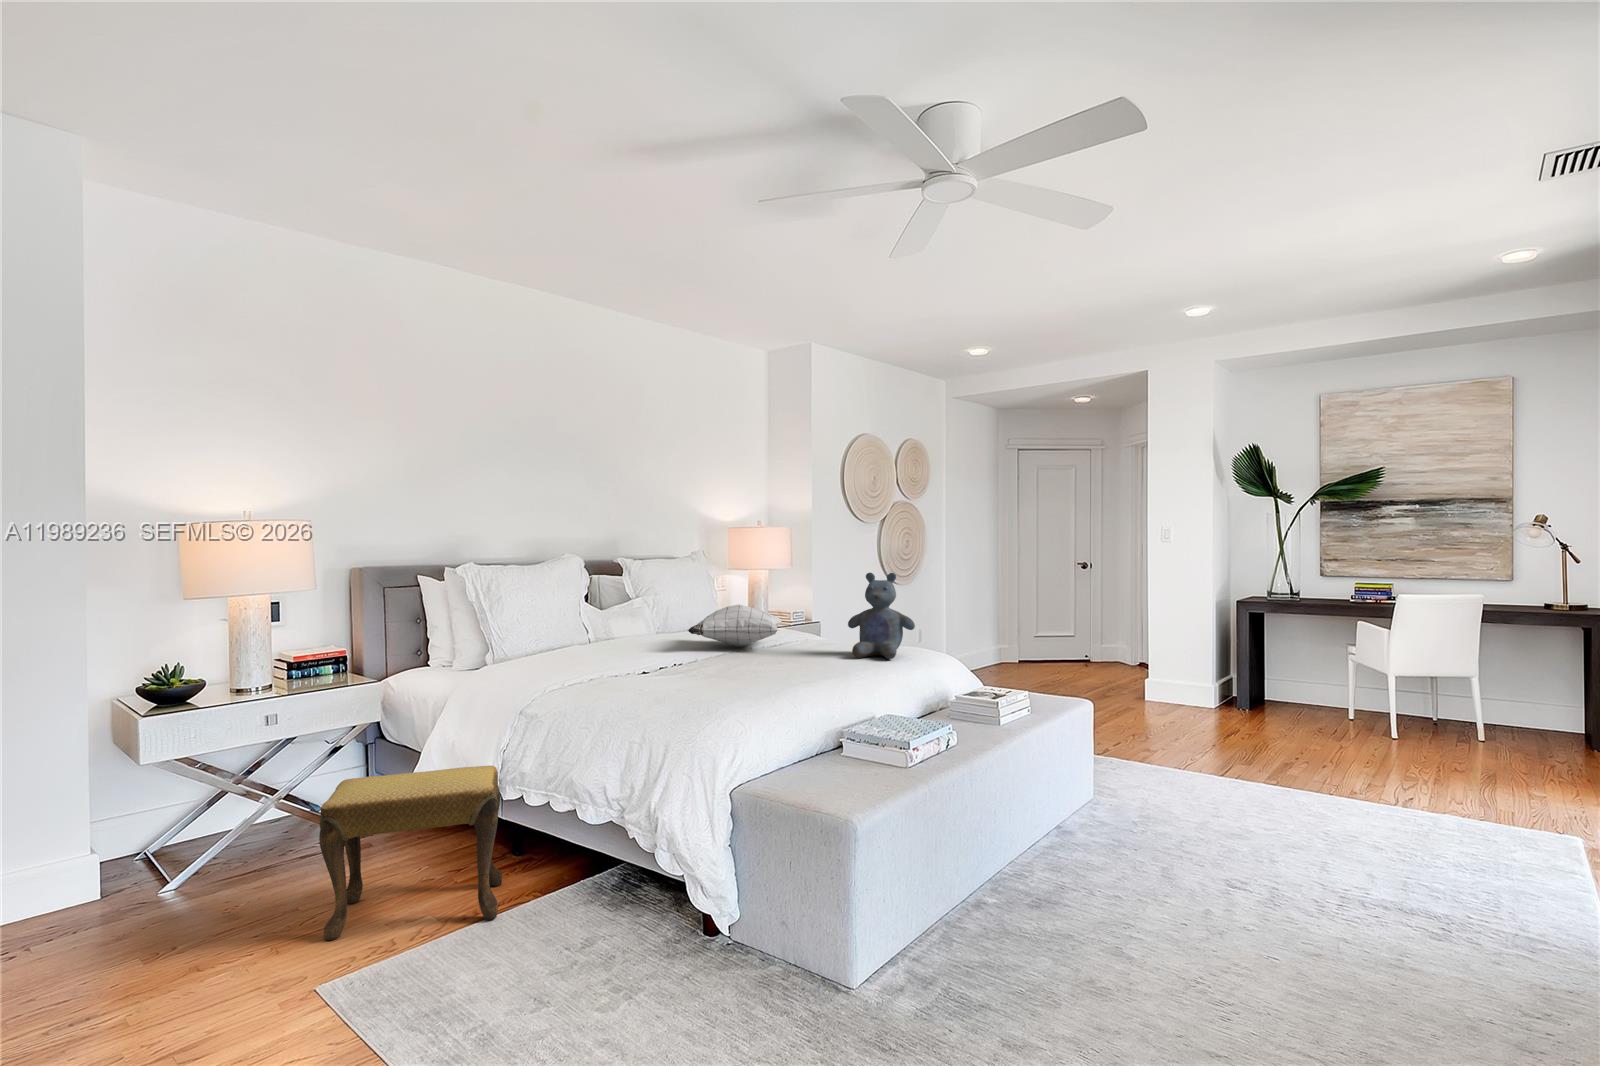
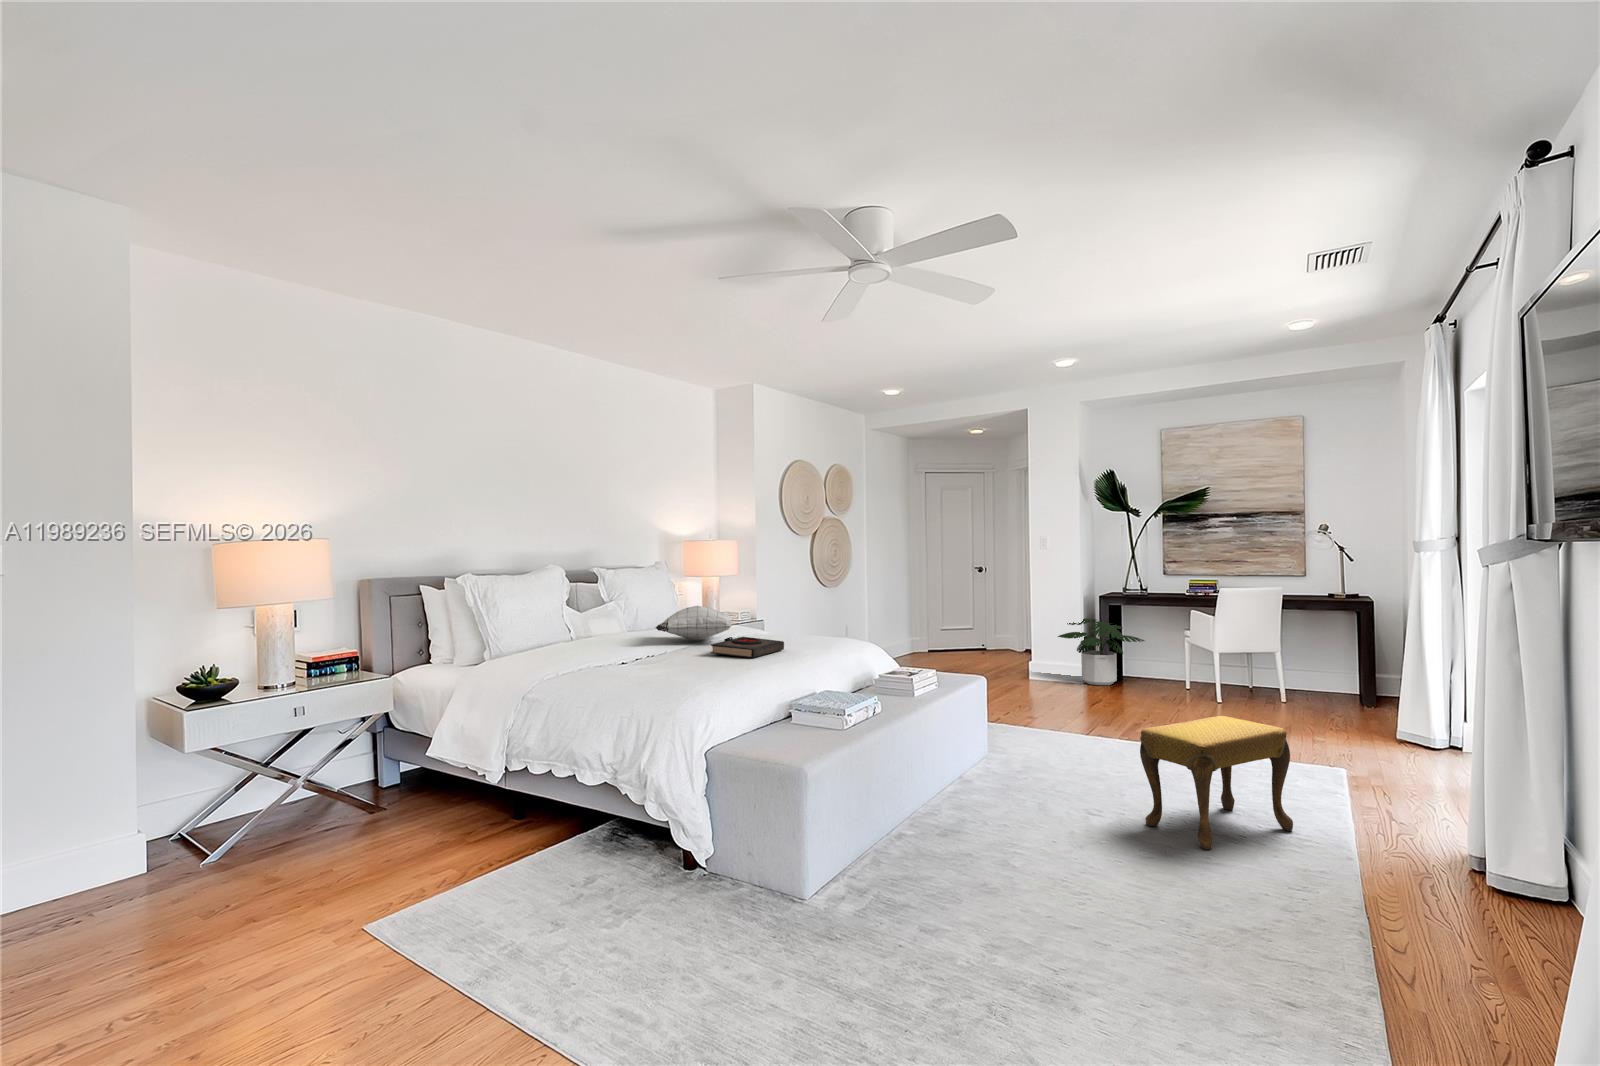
stuffed bear: present [848,573,915,659] -> none [789,577,844,647]
potted plant: none [1183,628,1296,710] -> present [1058,618,1144,685]
book: none [750,644,840,671] -> present [710,637,784,658]
footstool: present [319,766,502,940] -> present [1140,716,1293,850]

